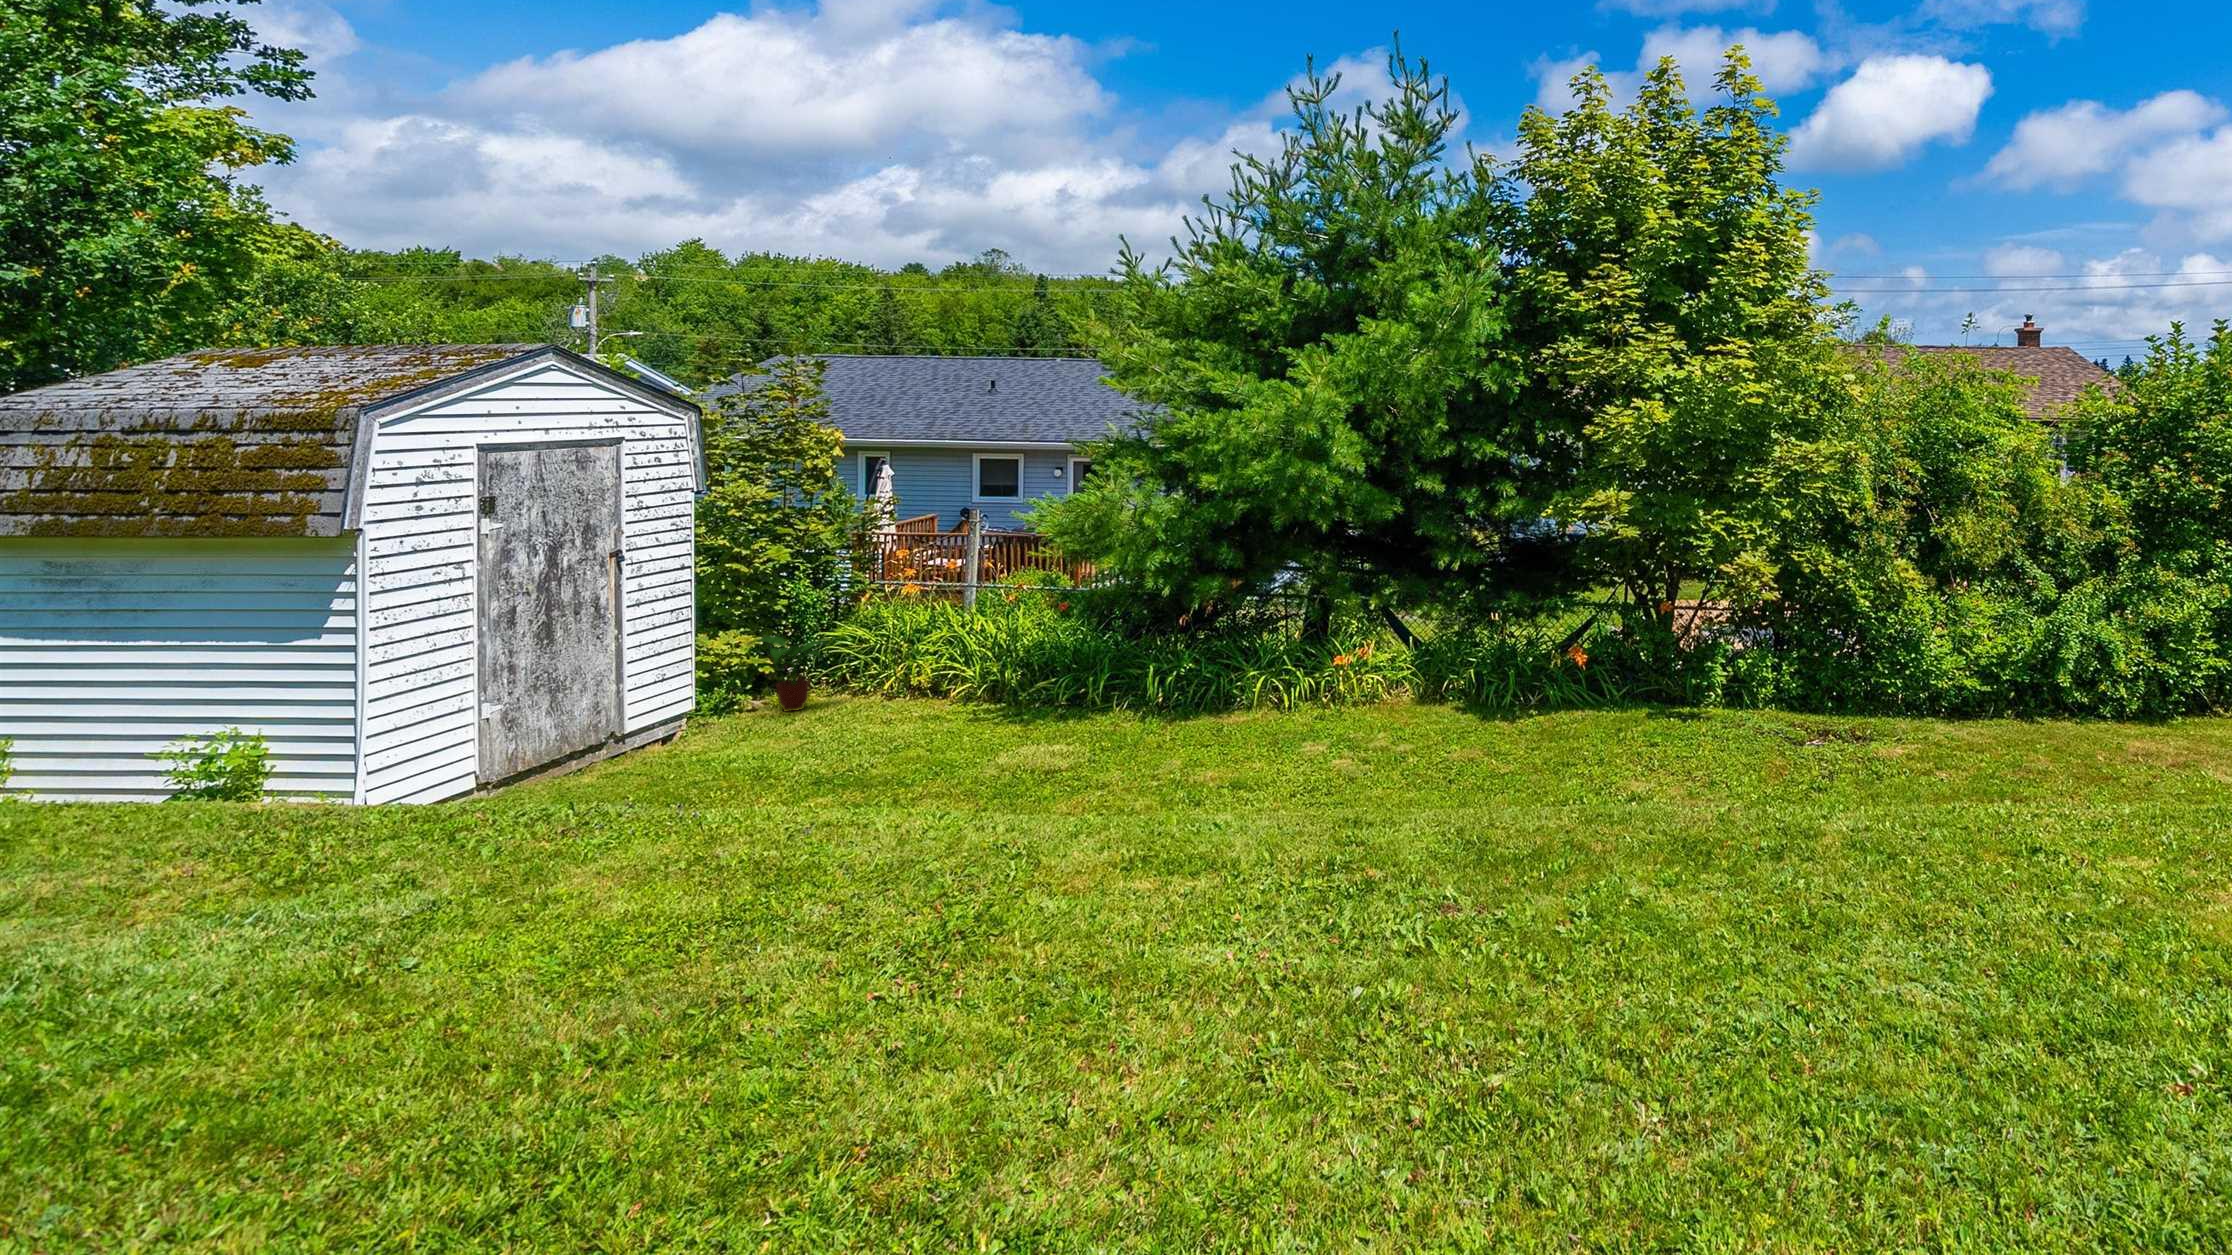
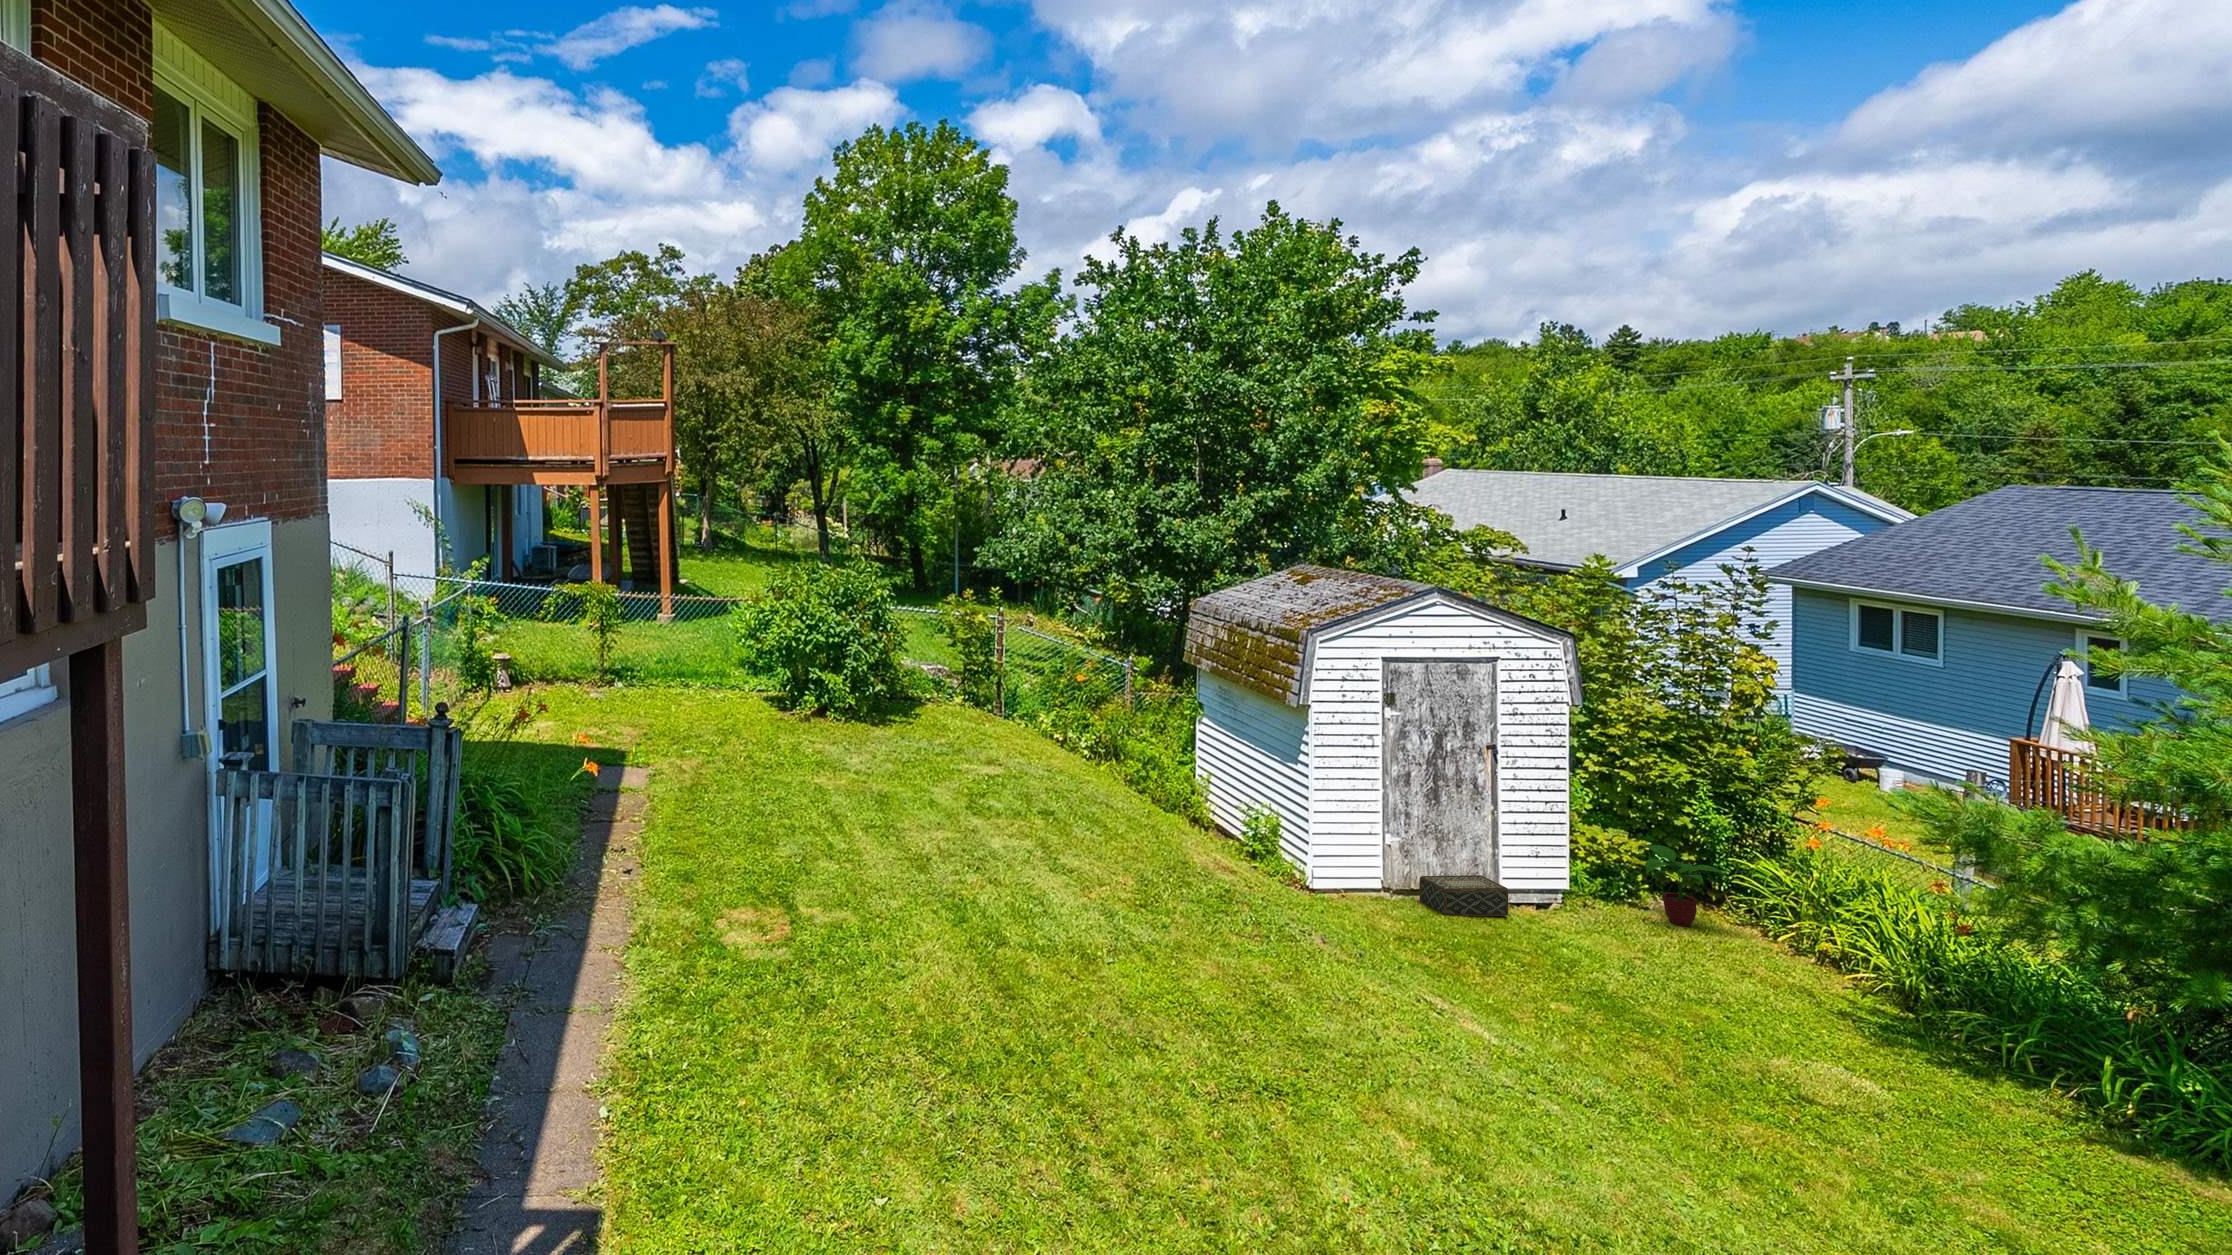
woven basket: none [533,722,654,785] -> present [1419,875,1508,916]

